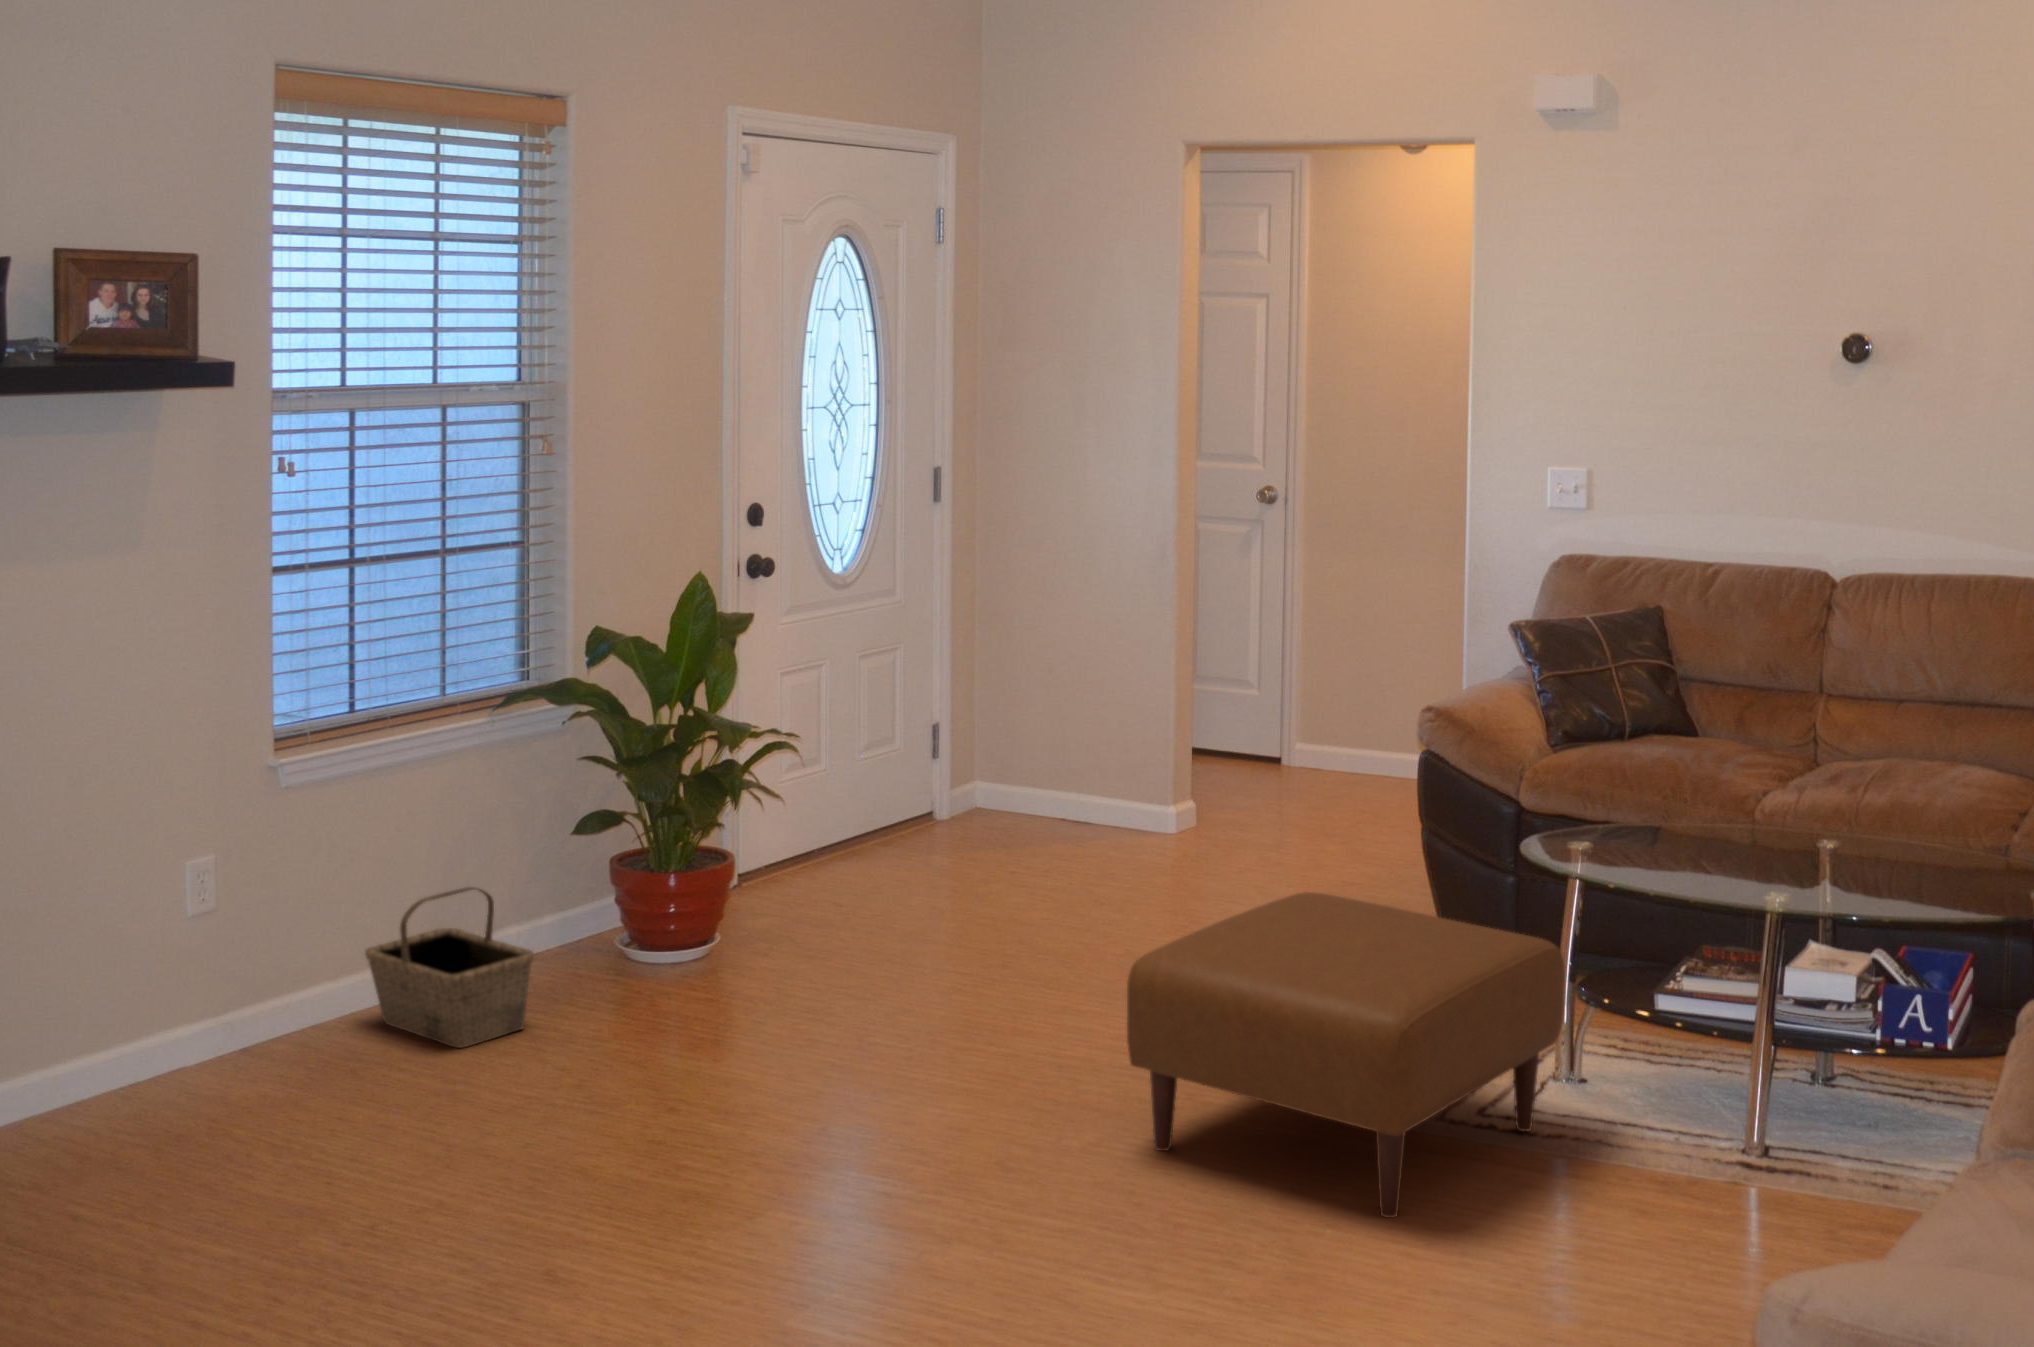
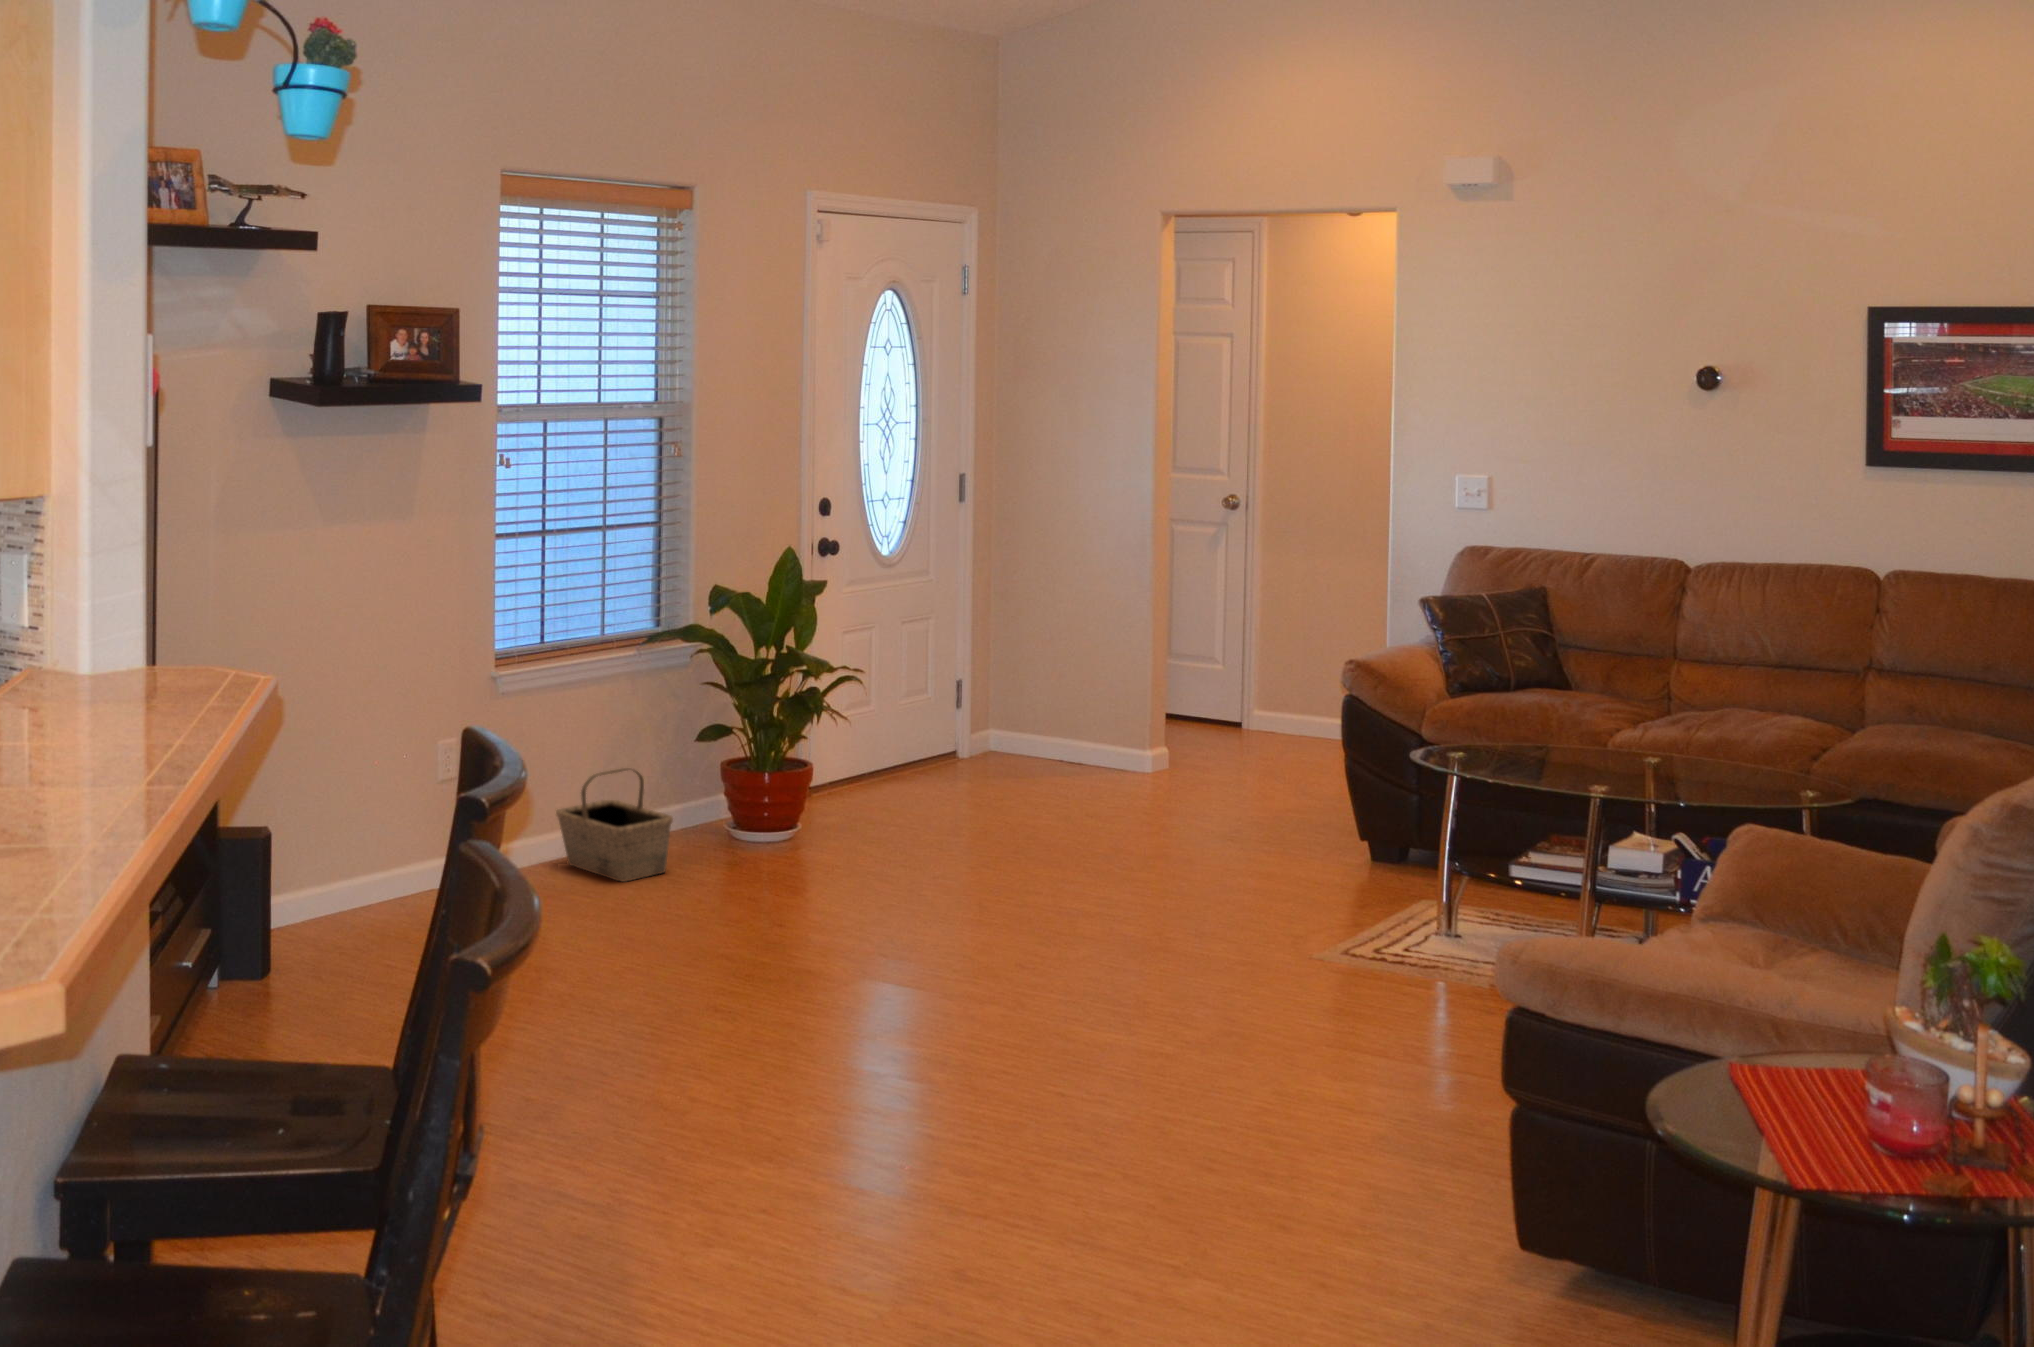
ottoman: present [1127,892,1565,1218] -> none [1103,787,1441,1018]

